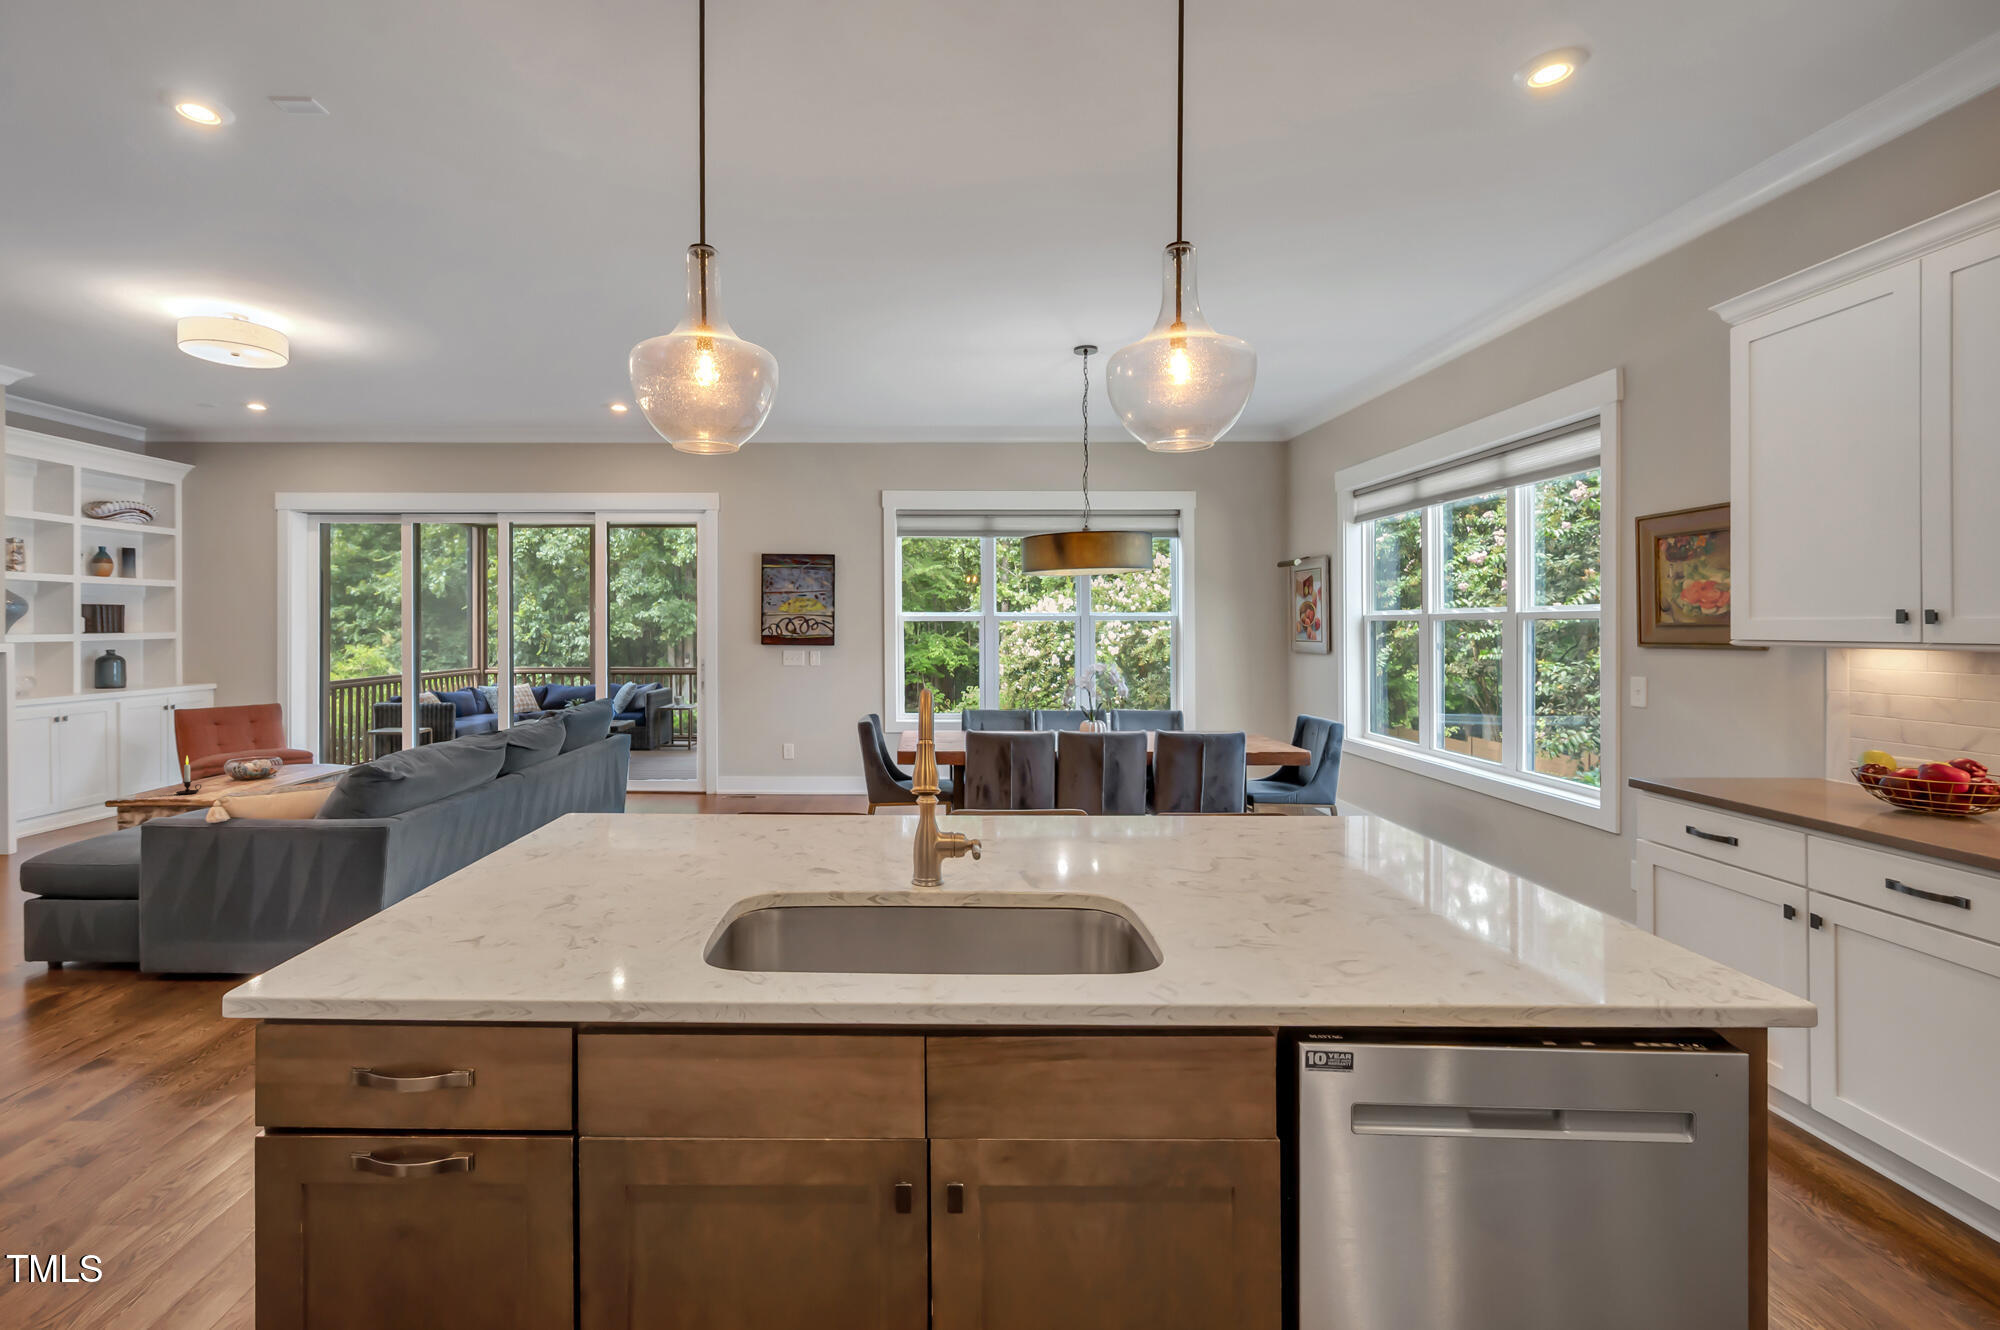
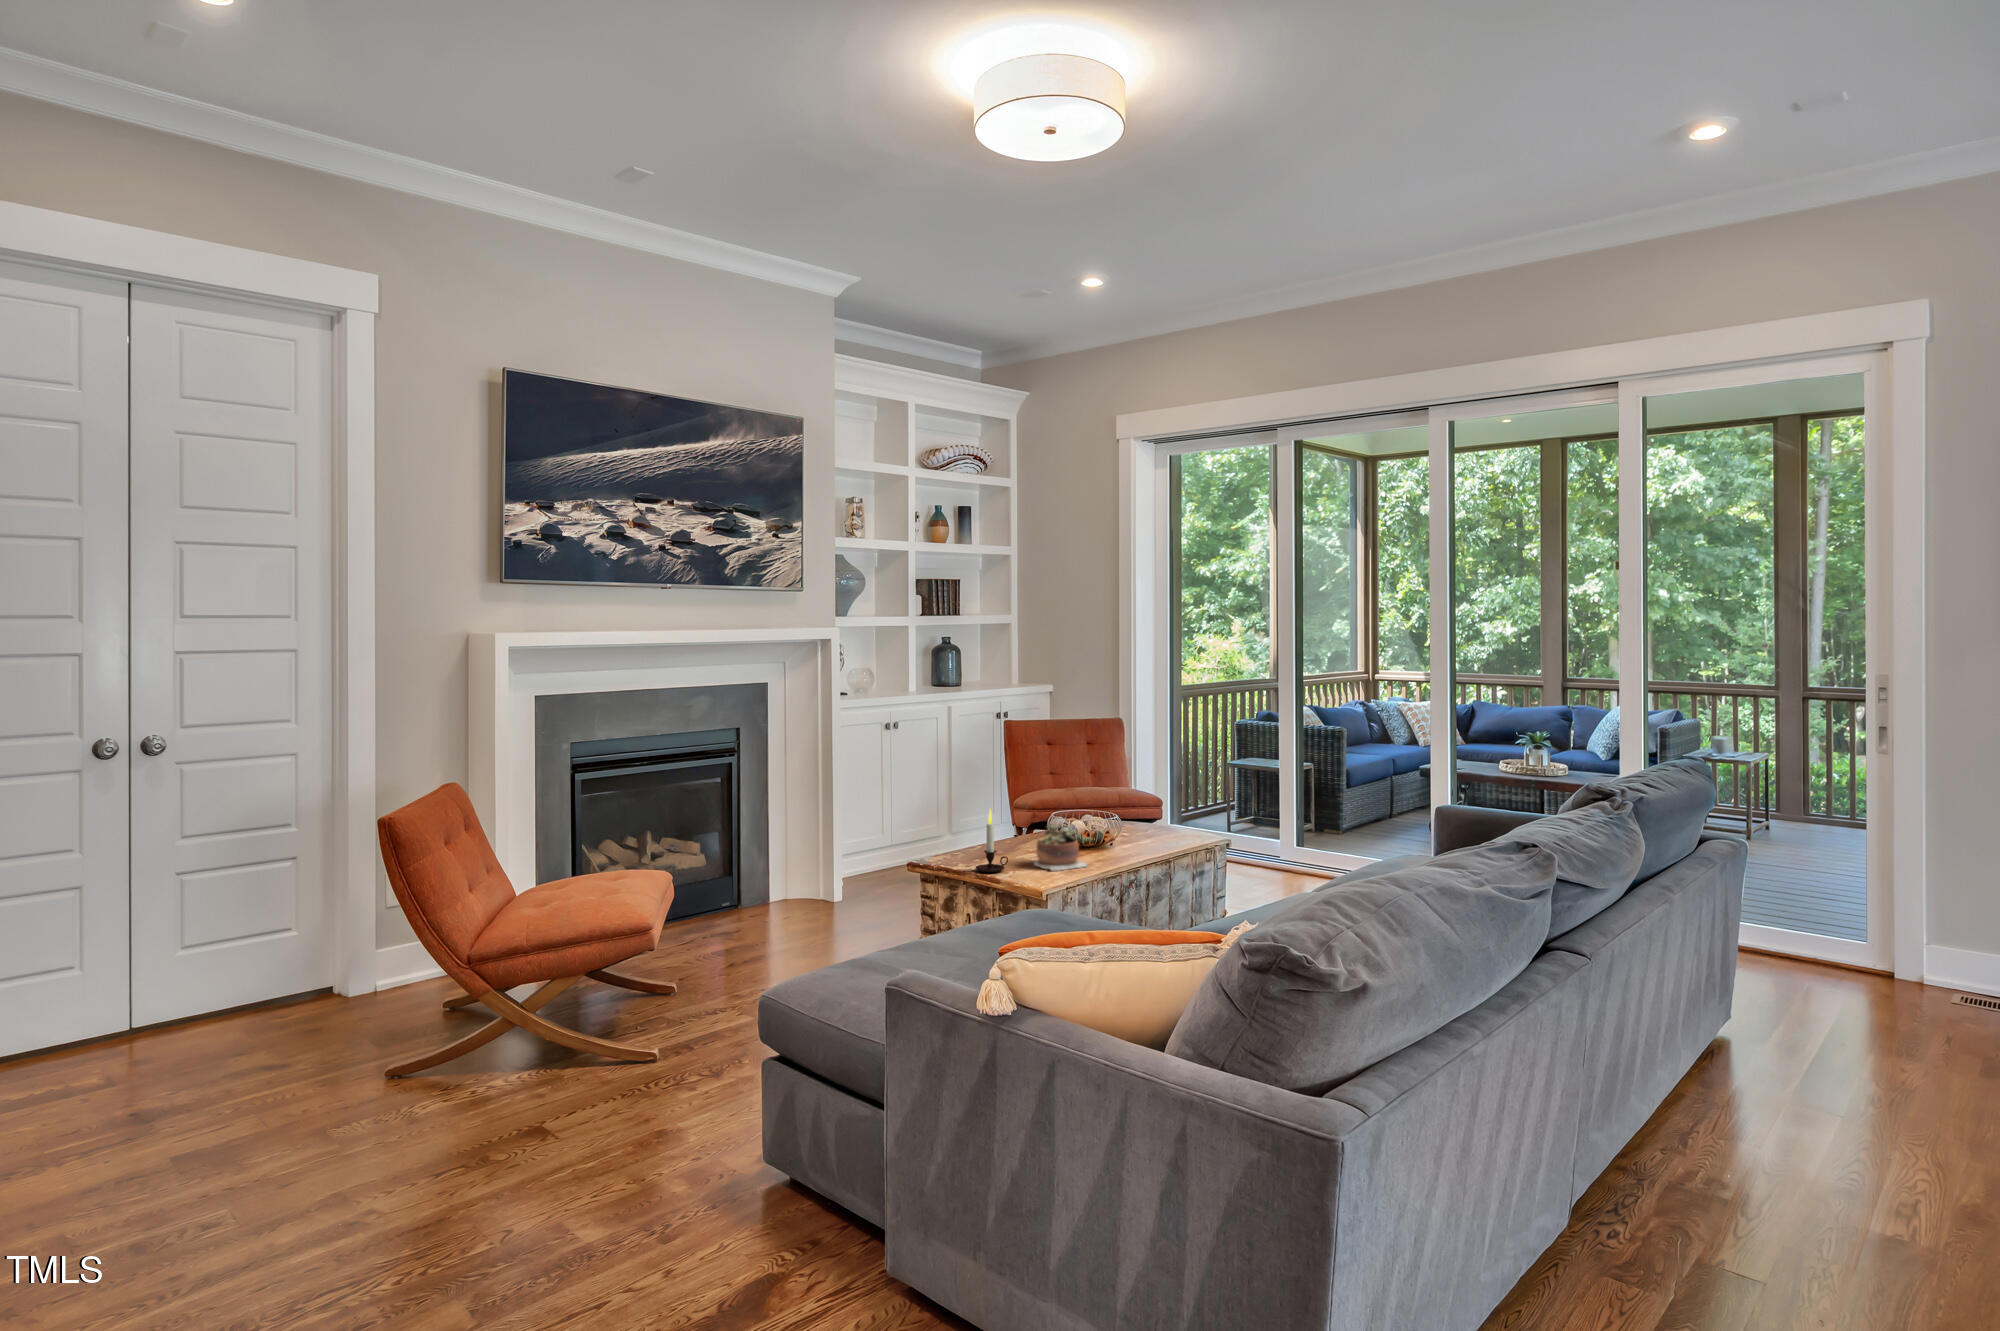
succulent plant: none [218,762,264,790] -> present [1034,823,1087,871]

